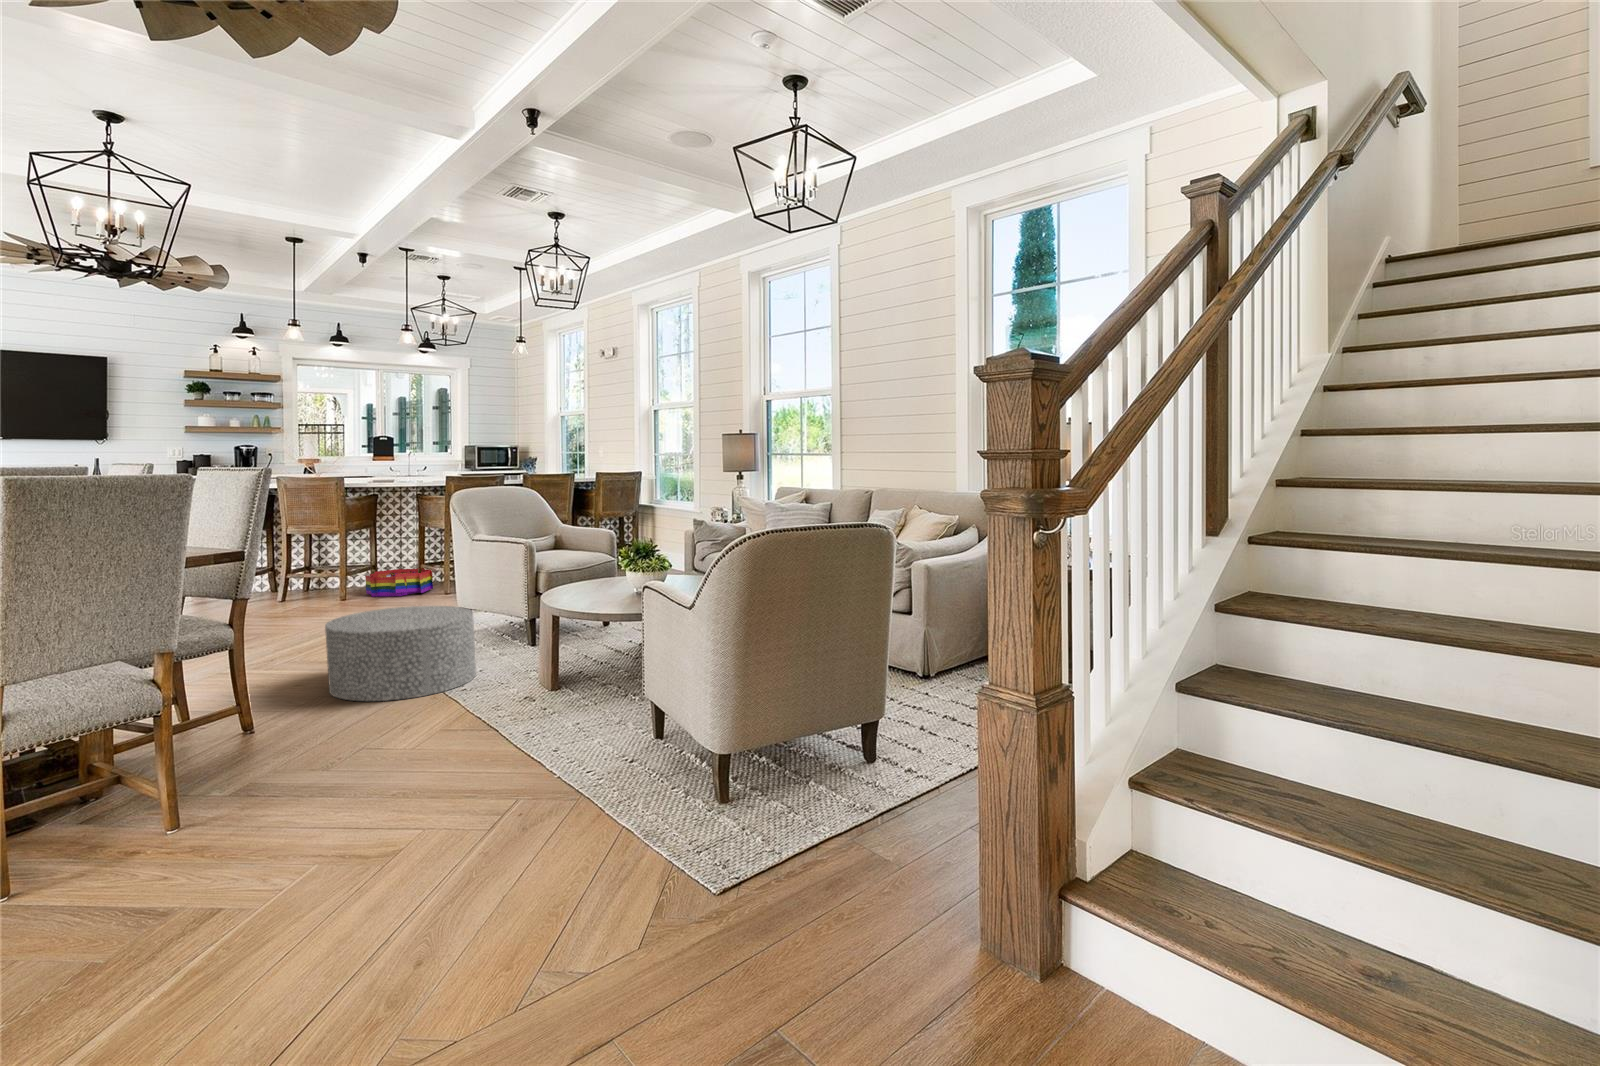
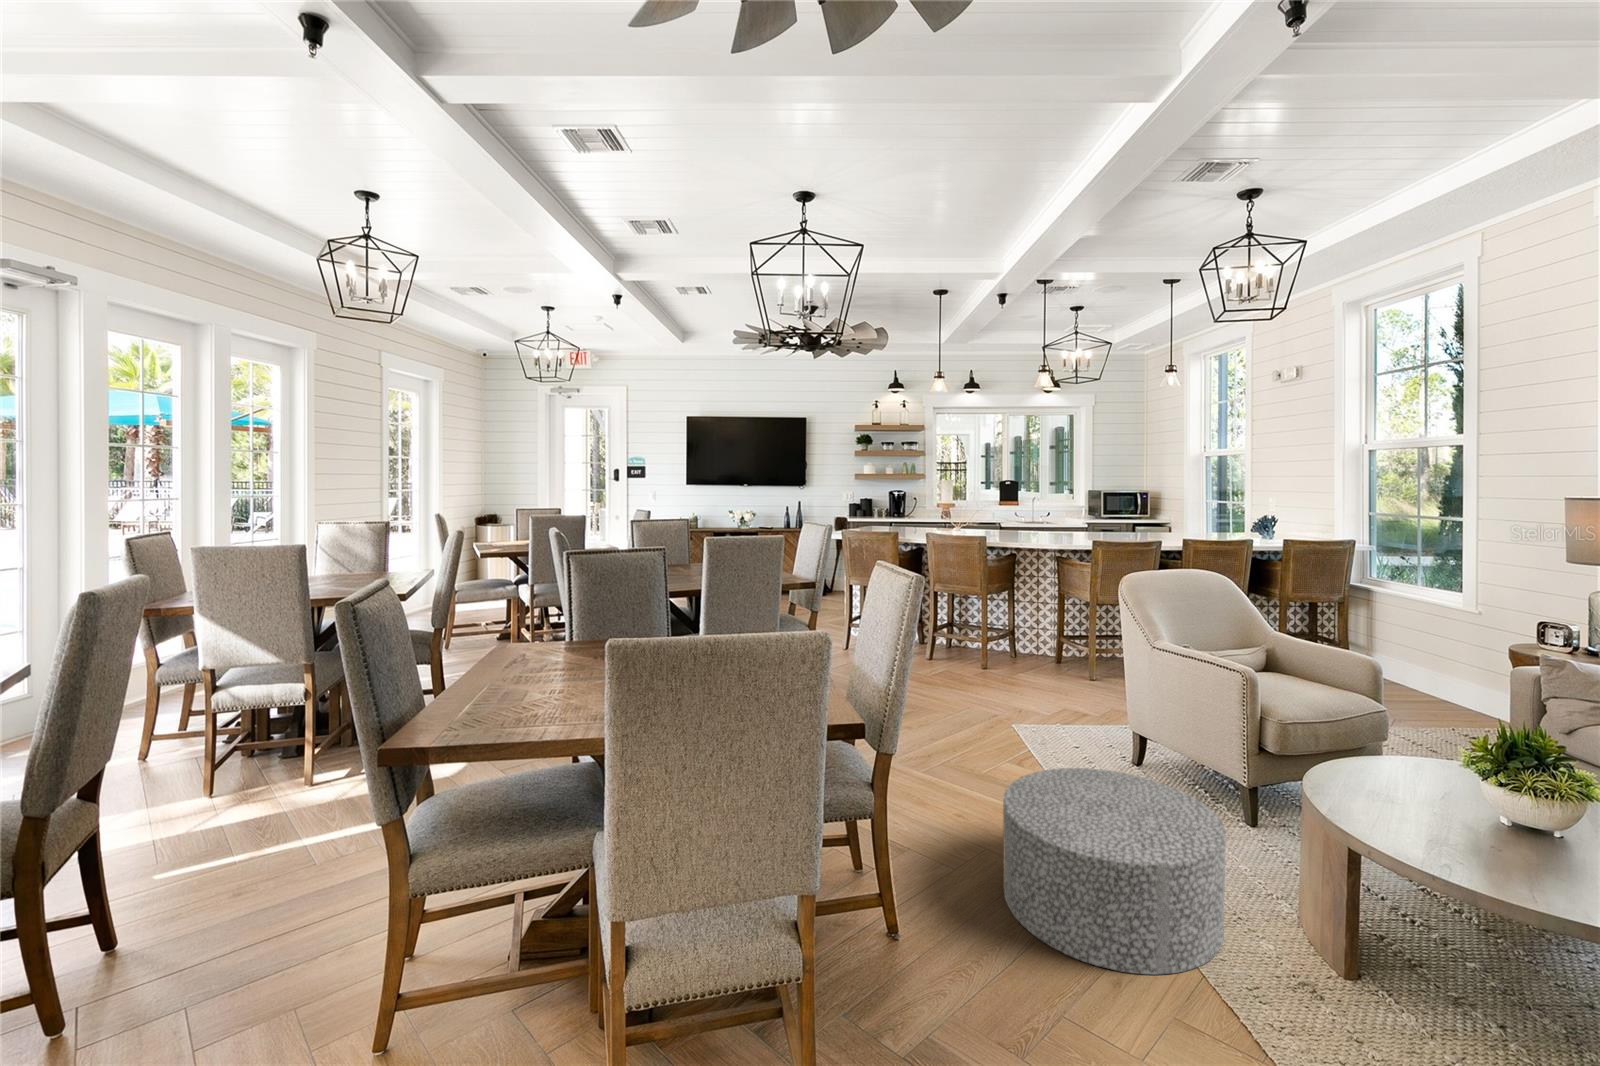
storage bin: present [365,569,433,597] -> none [1002,636,1074,674]

